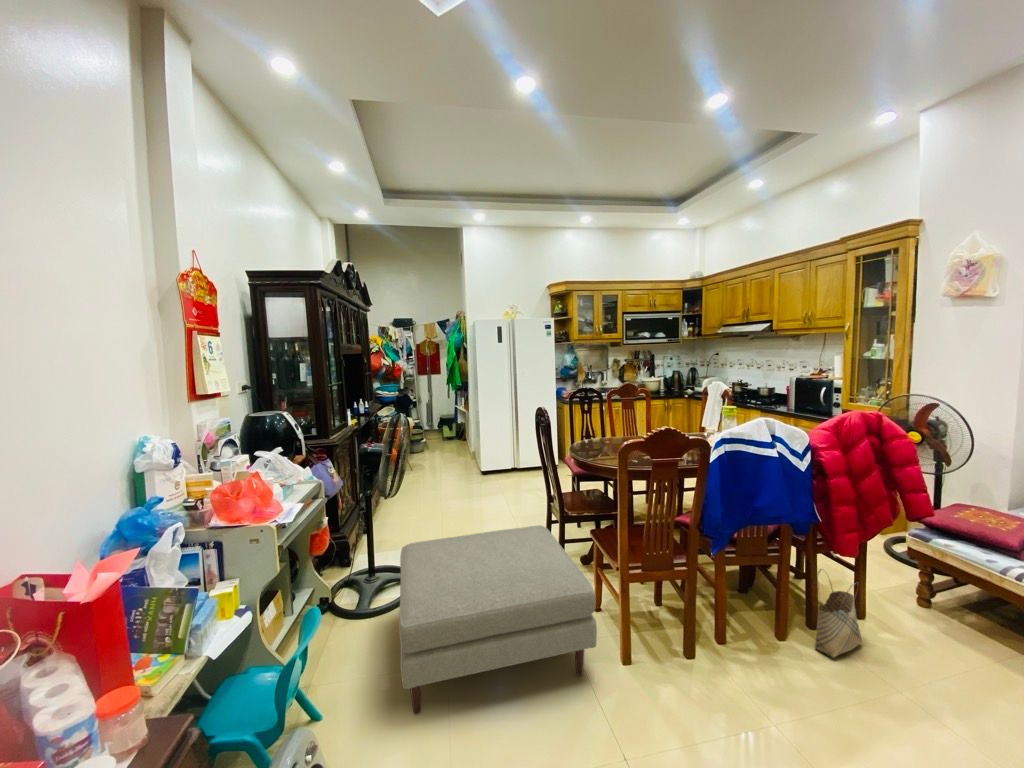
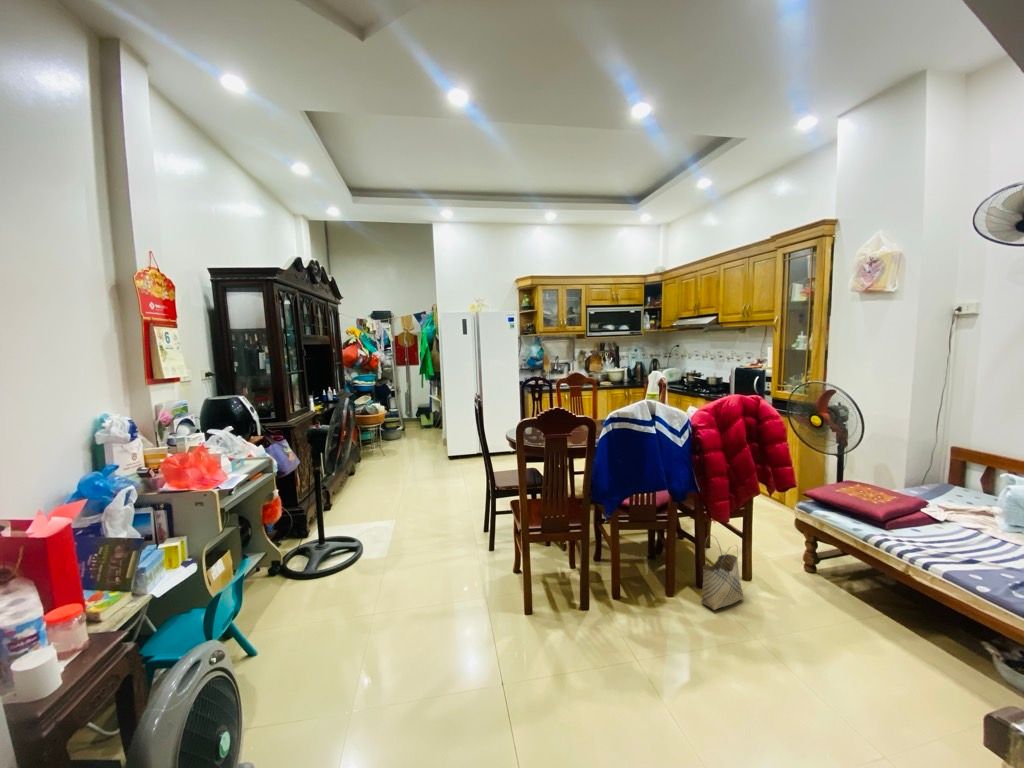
ottoman: present [399,525,597,715] -> none [326,499,504,654]

